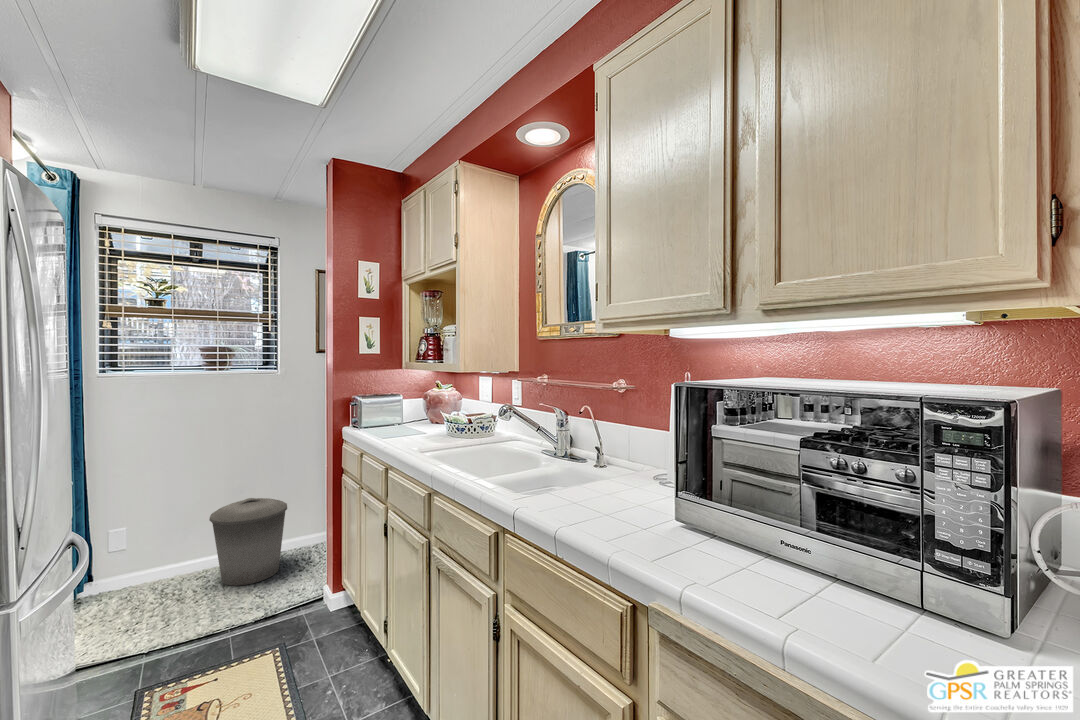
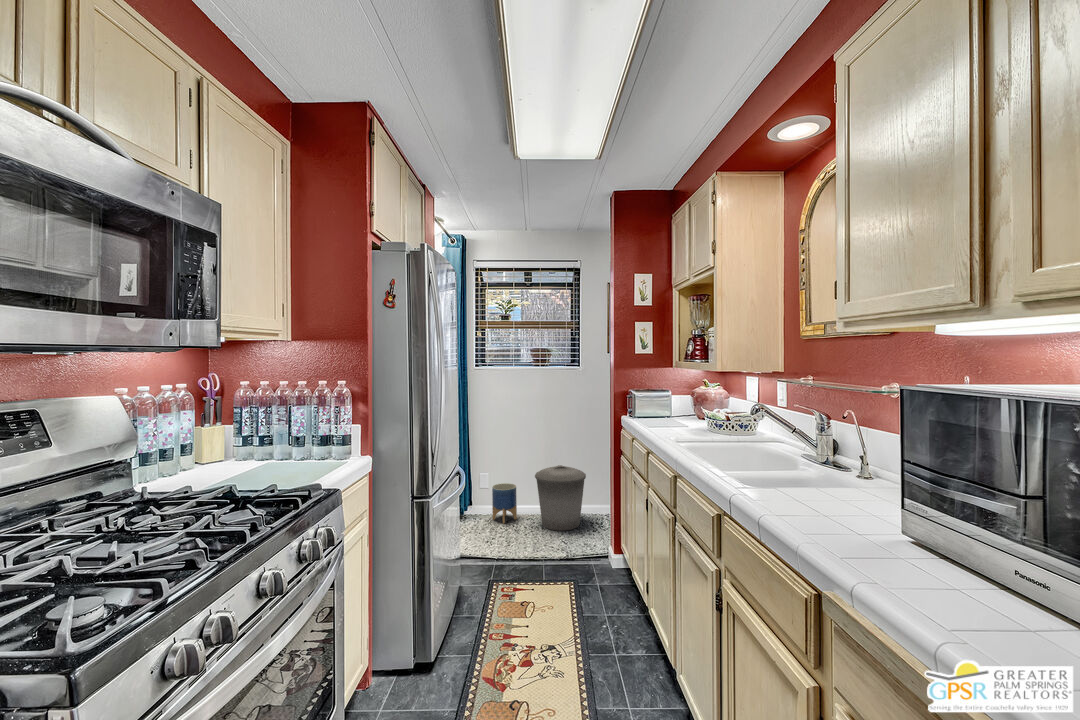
planter: none [133,536,178,596] -> present [492,483,517,524]

